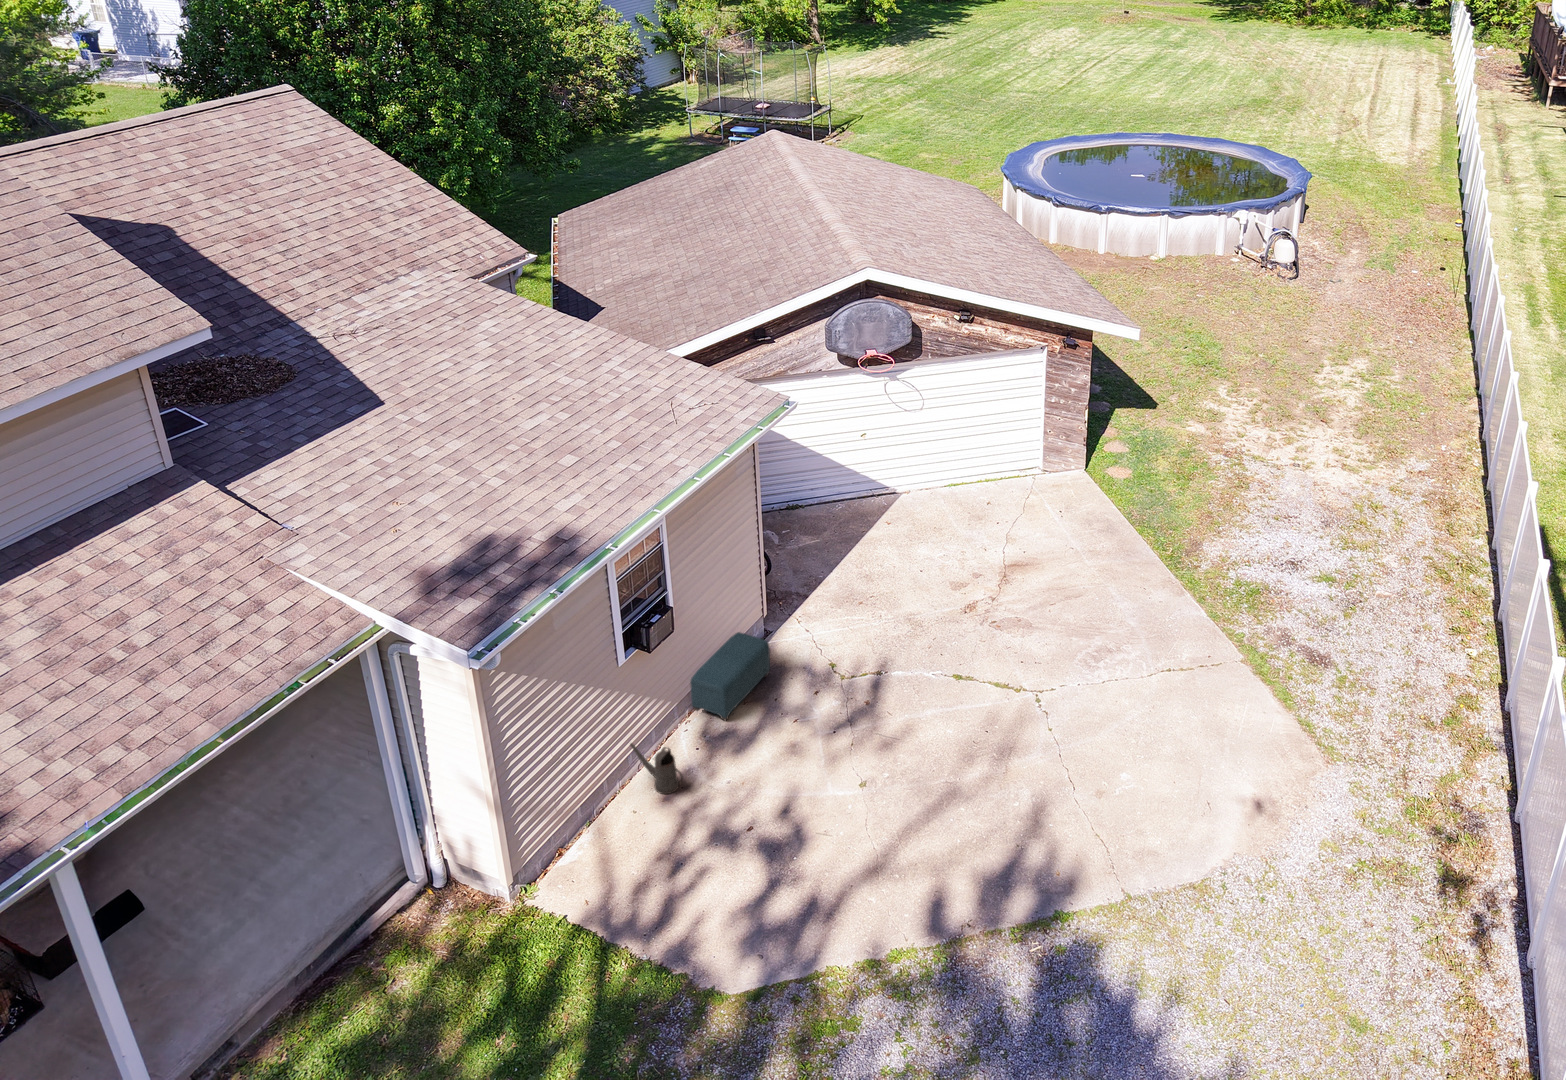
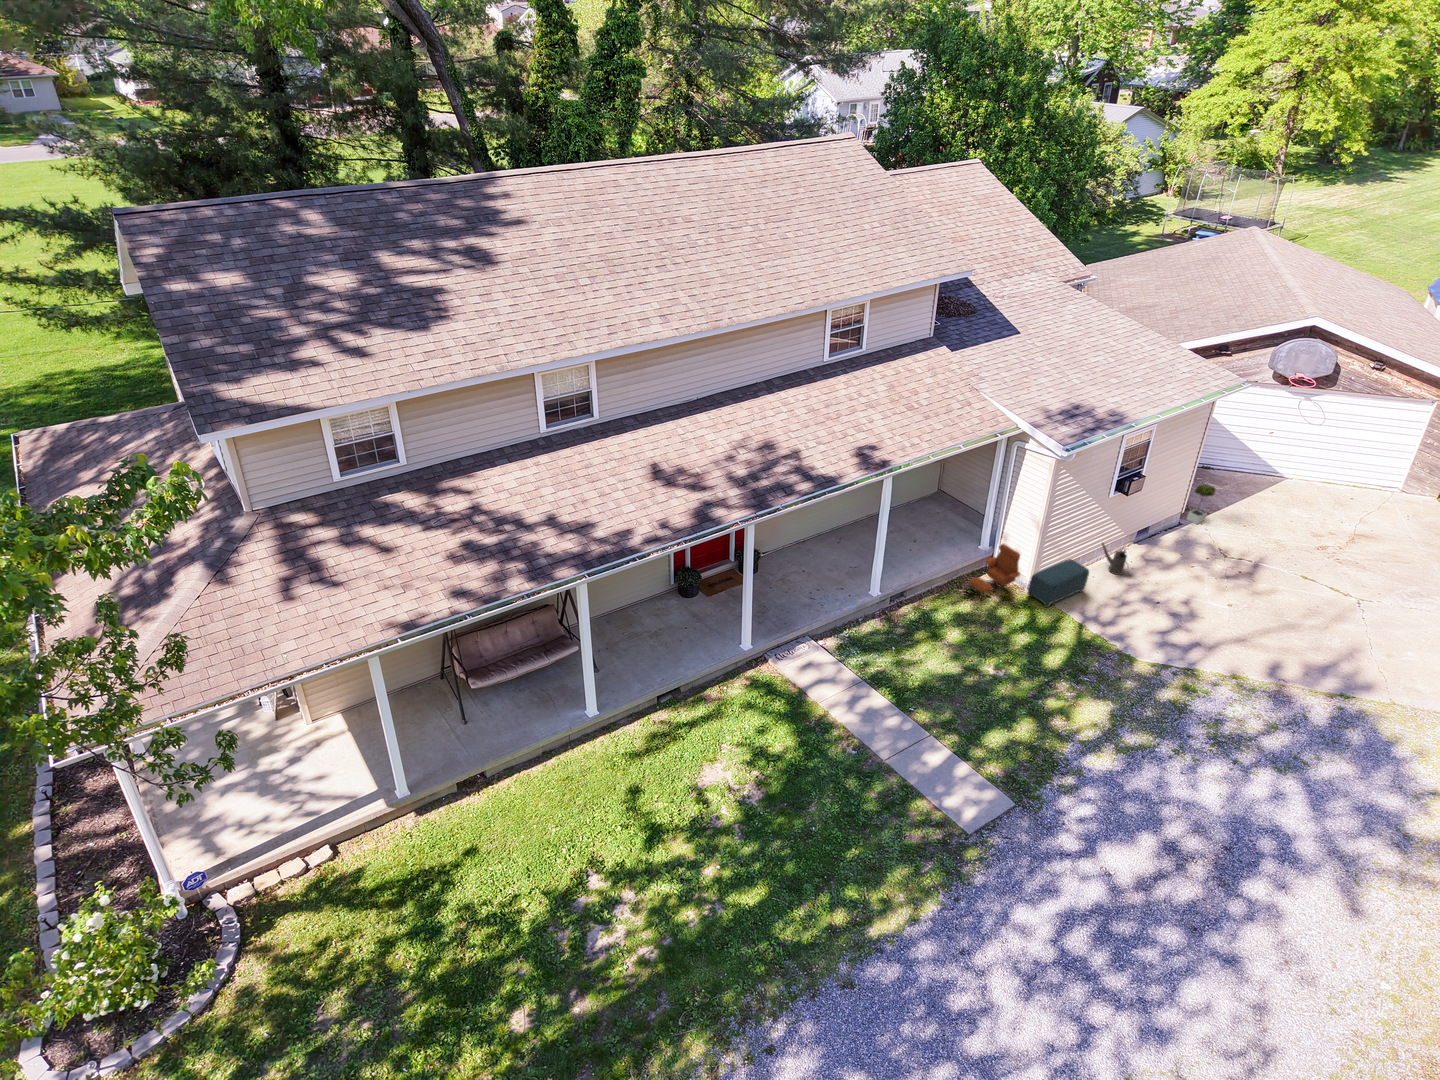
potted tree: none [763,573,794,637] -> present [1187,484,1215,524]
bench: present [690,632,770,721] -> present [1028,559,1089,607]
lounge chair: none [393,828,485,960] -> present [969,544,1020,601]

